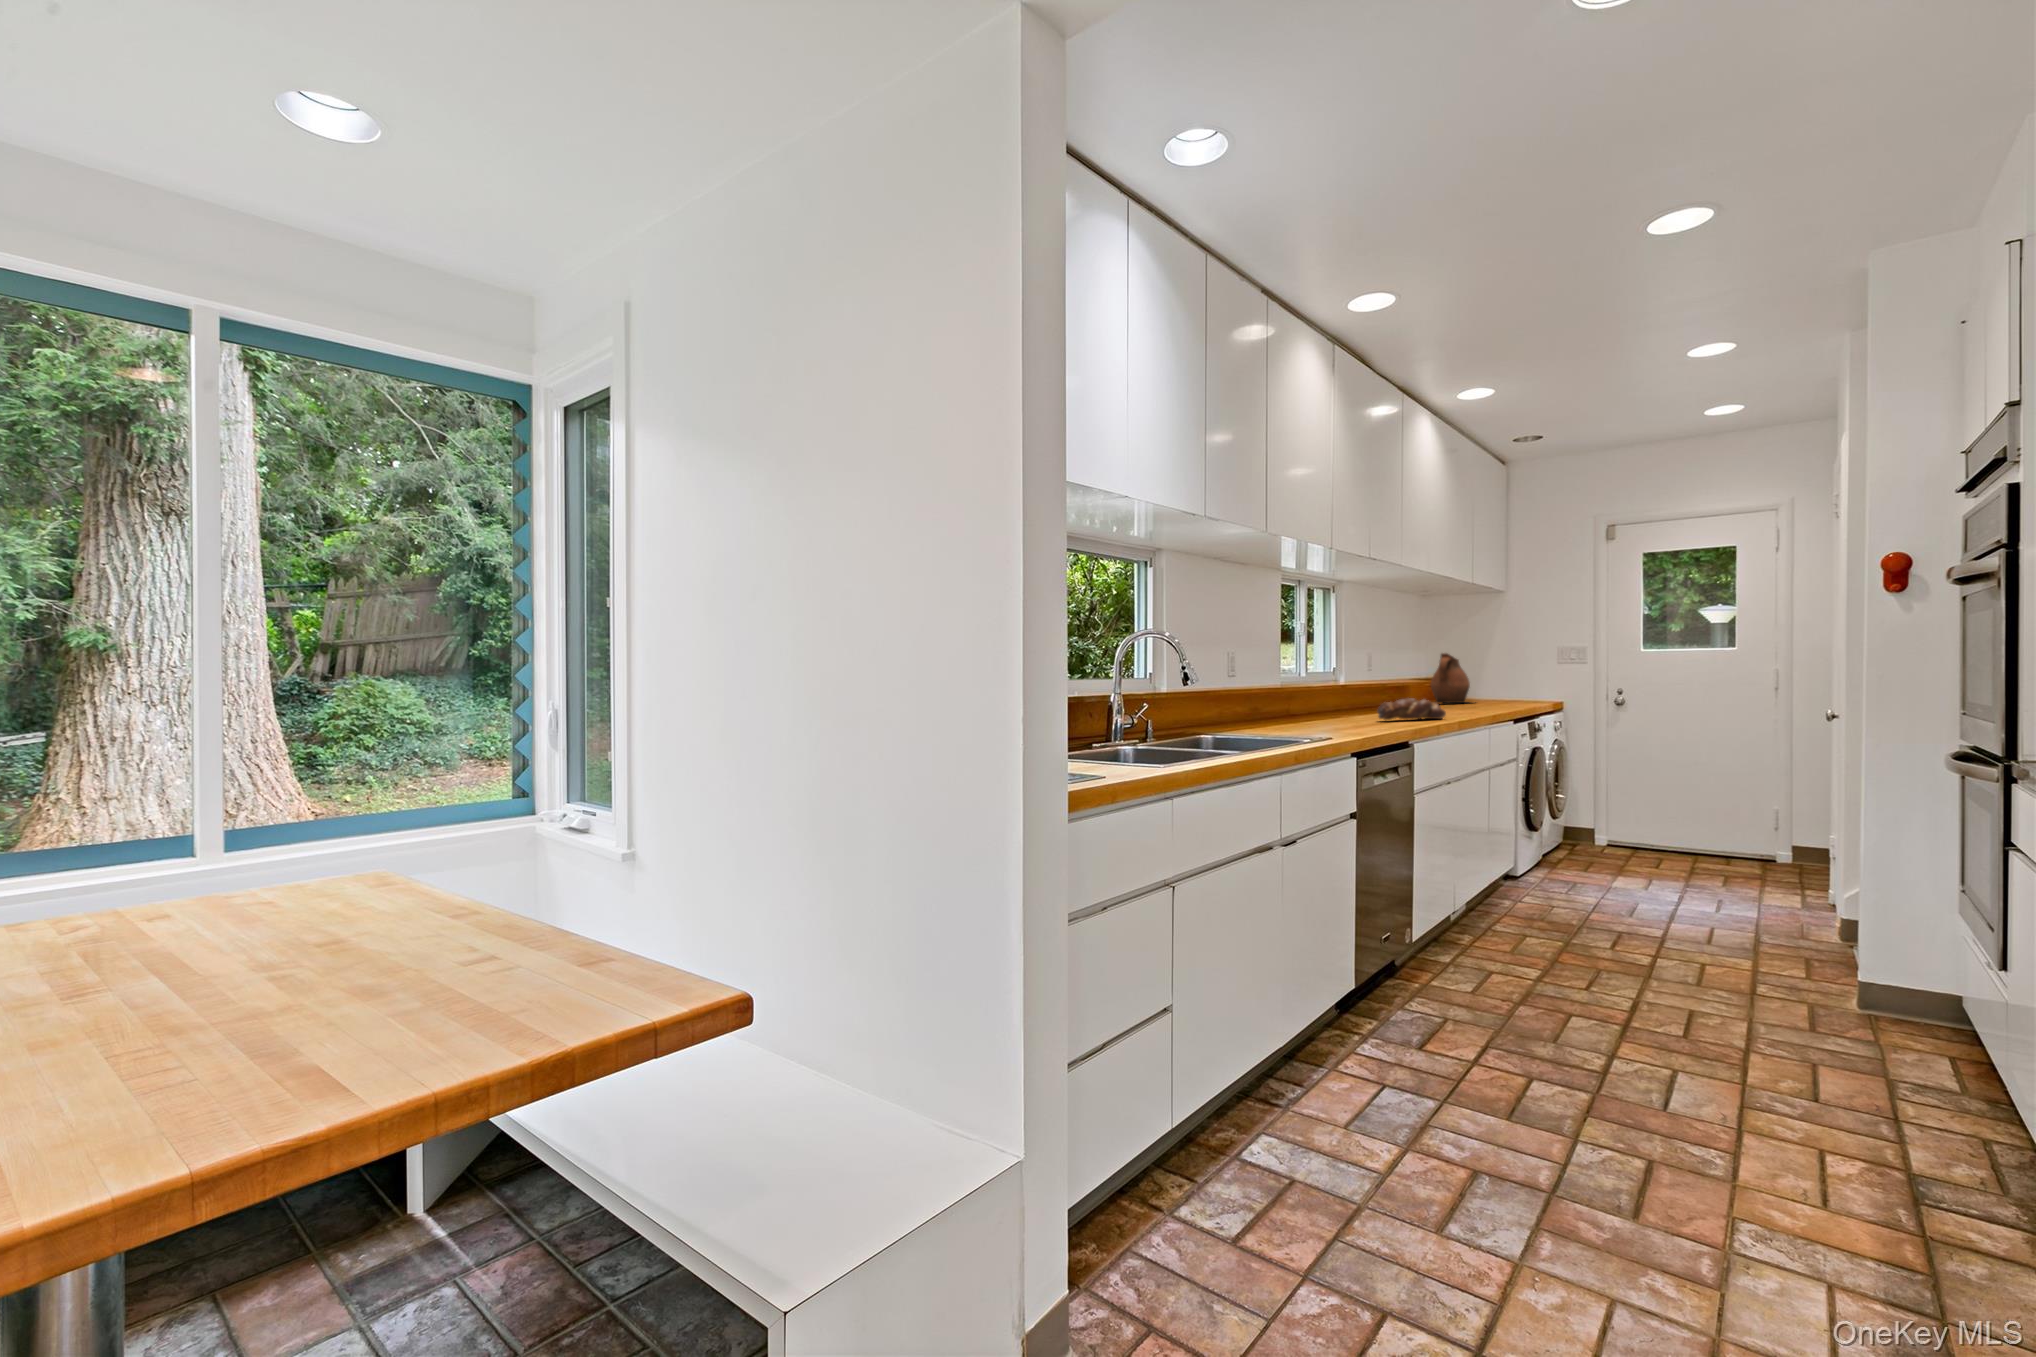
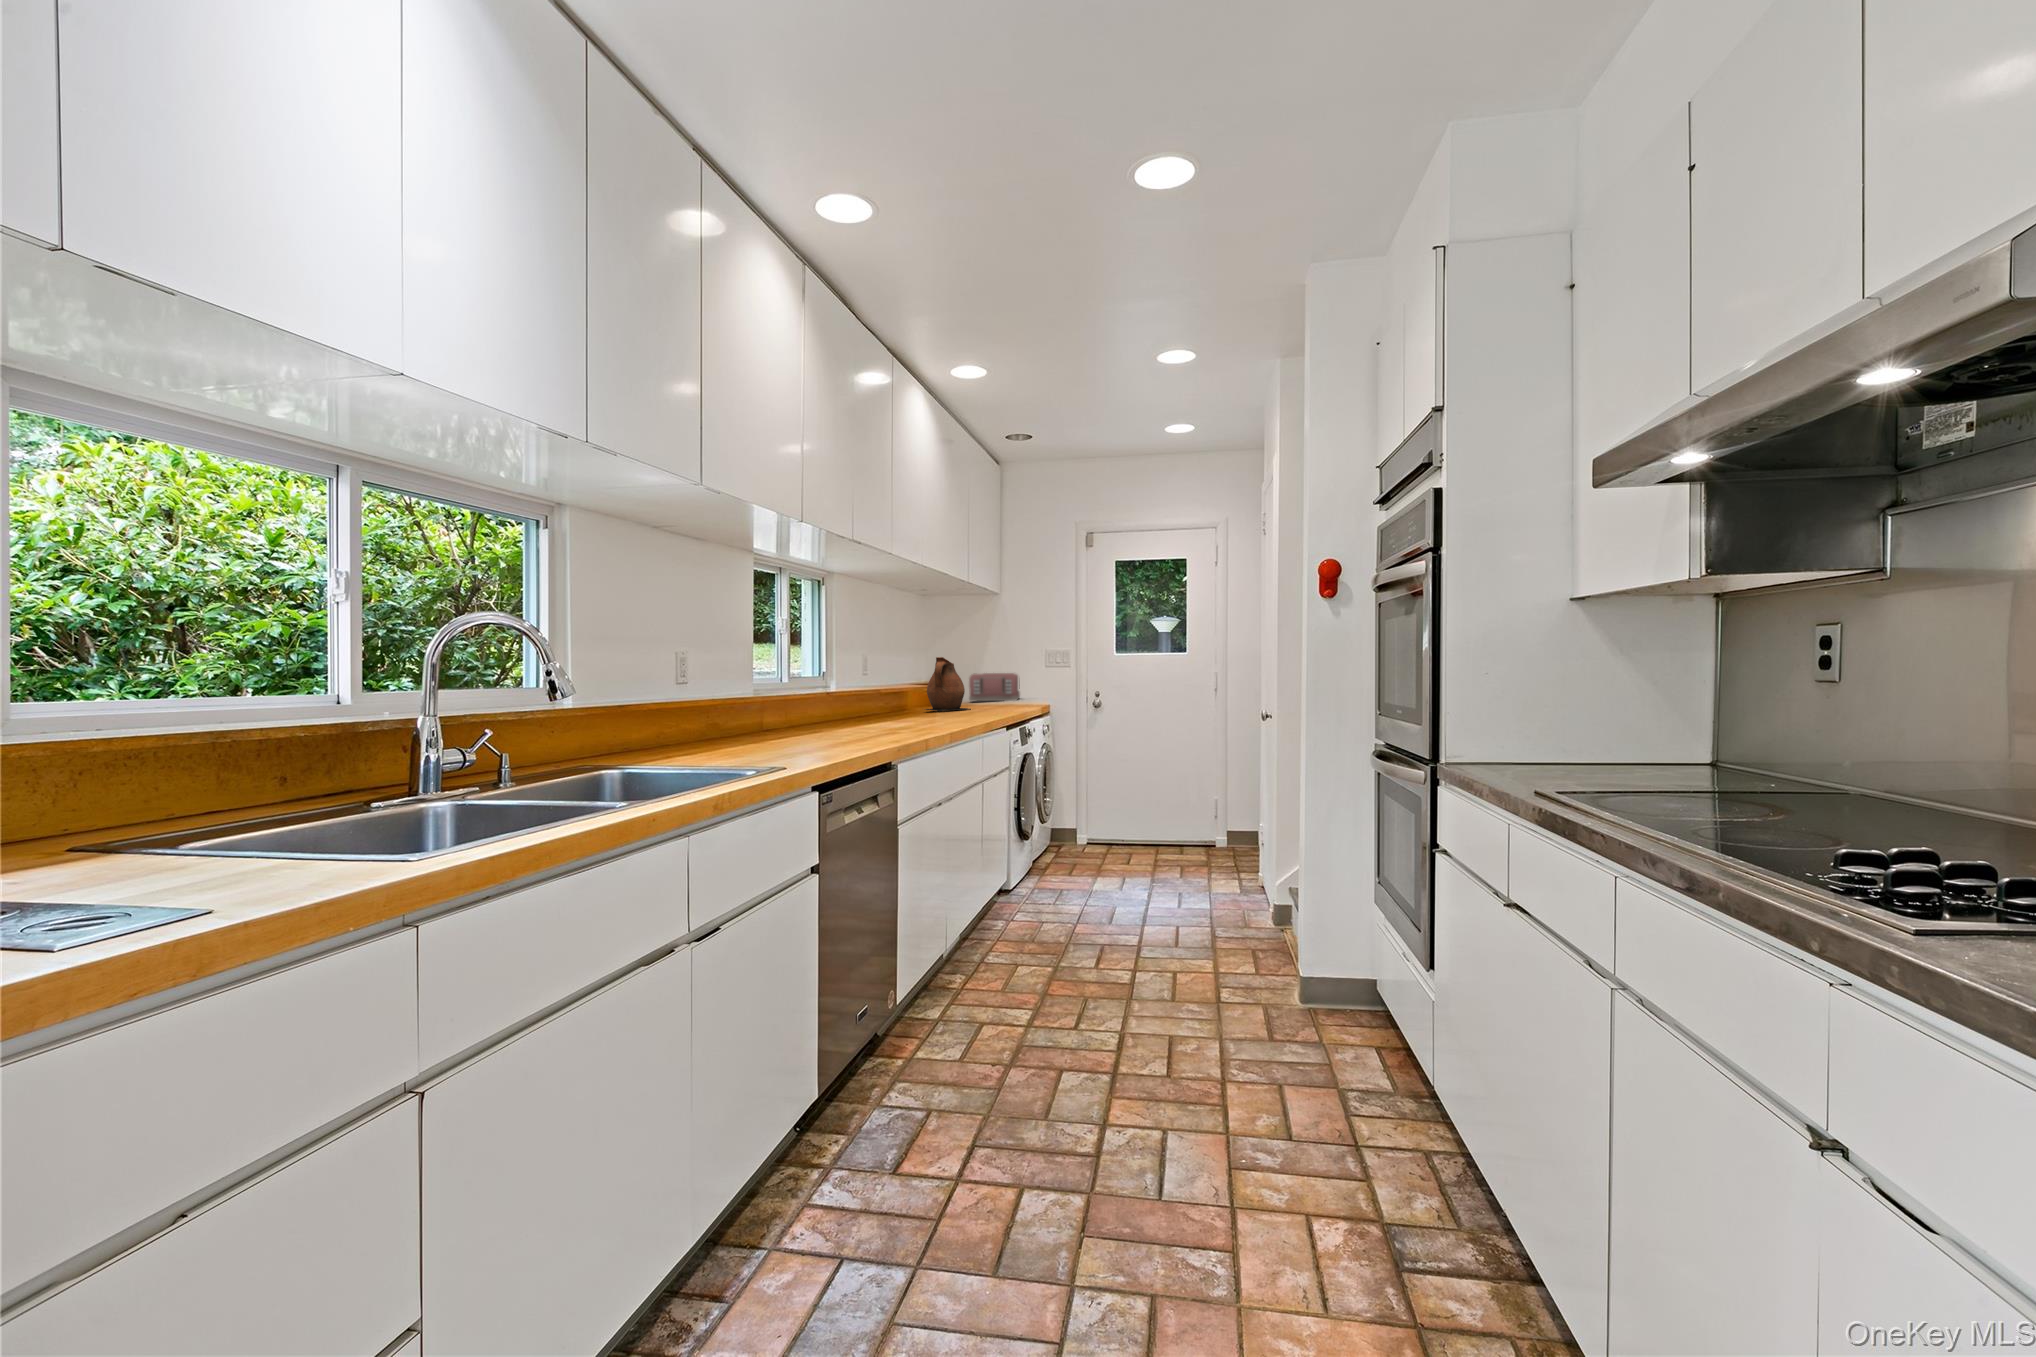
toaster: none [1473,668,1529,696] -> present [969,673,1020,701]
bread loaf: present [1378,698,1446,720] -> none [861,708,935,735]

